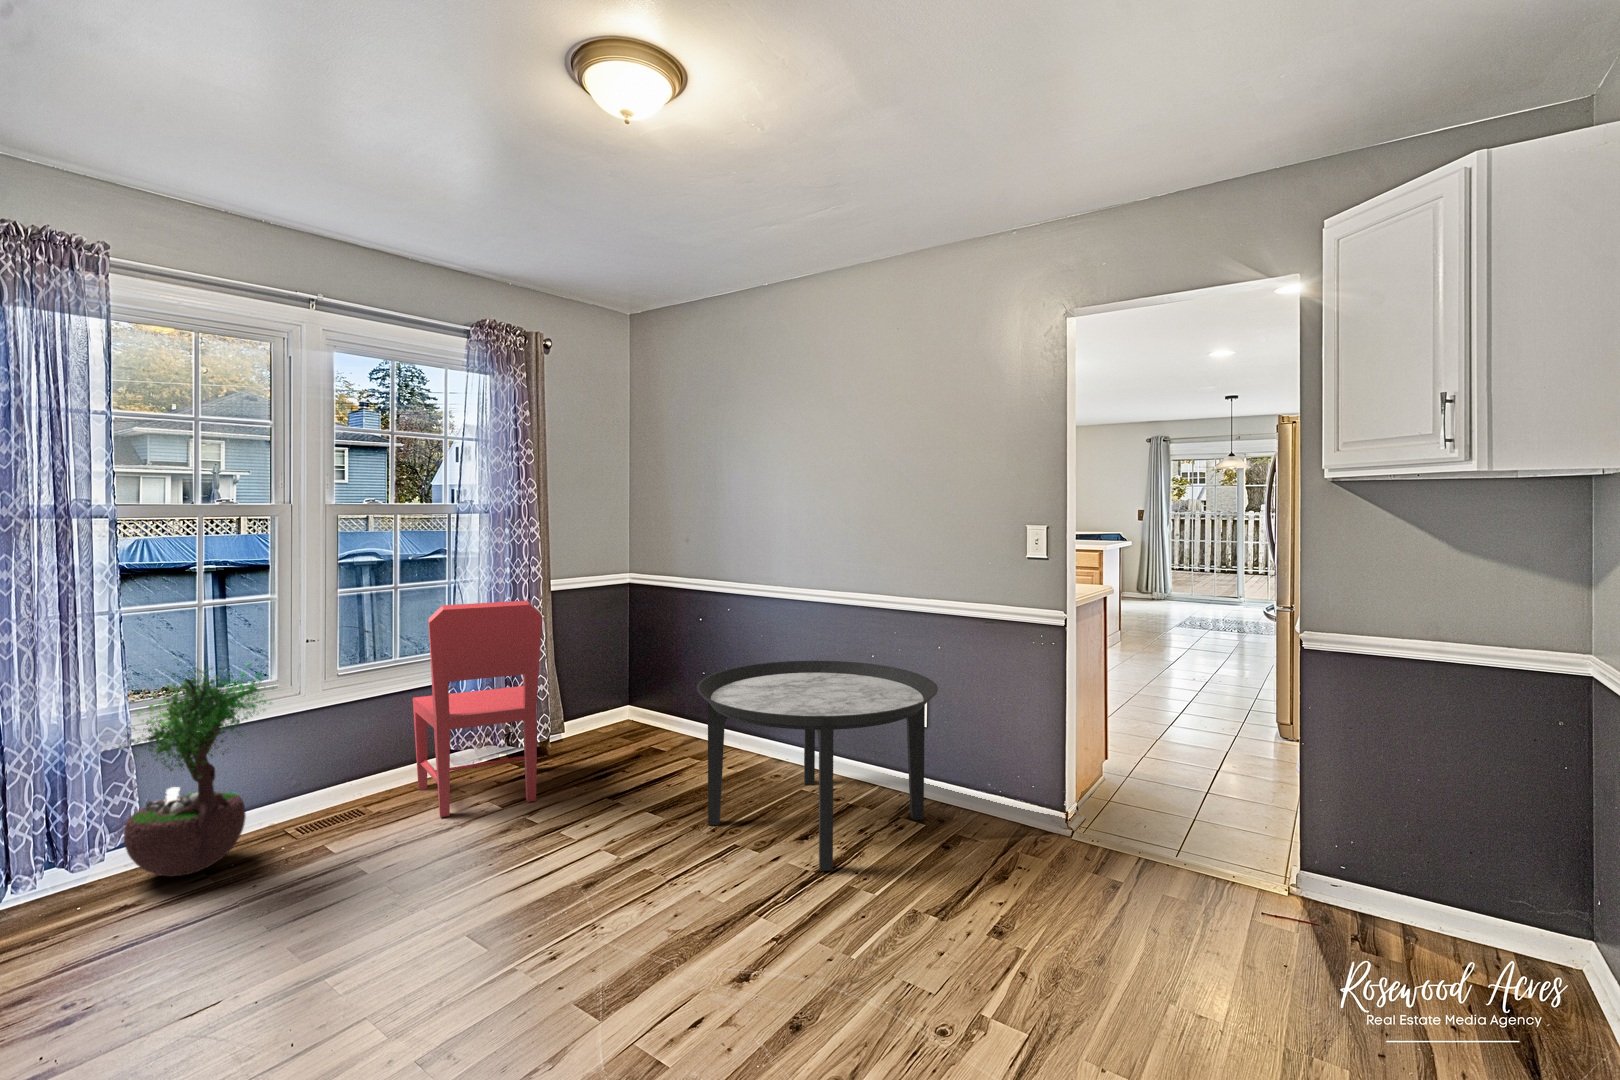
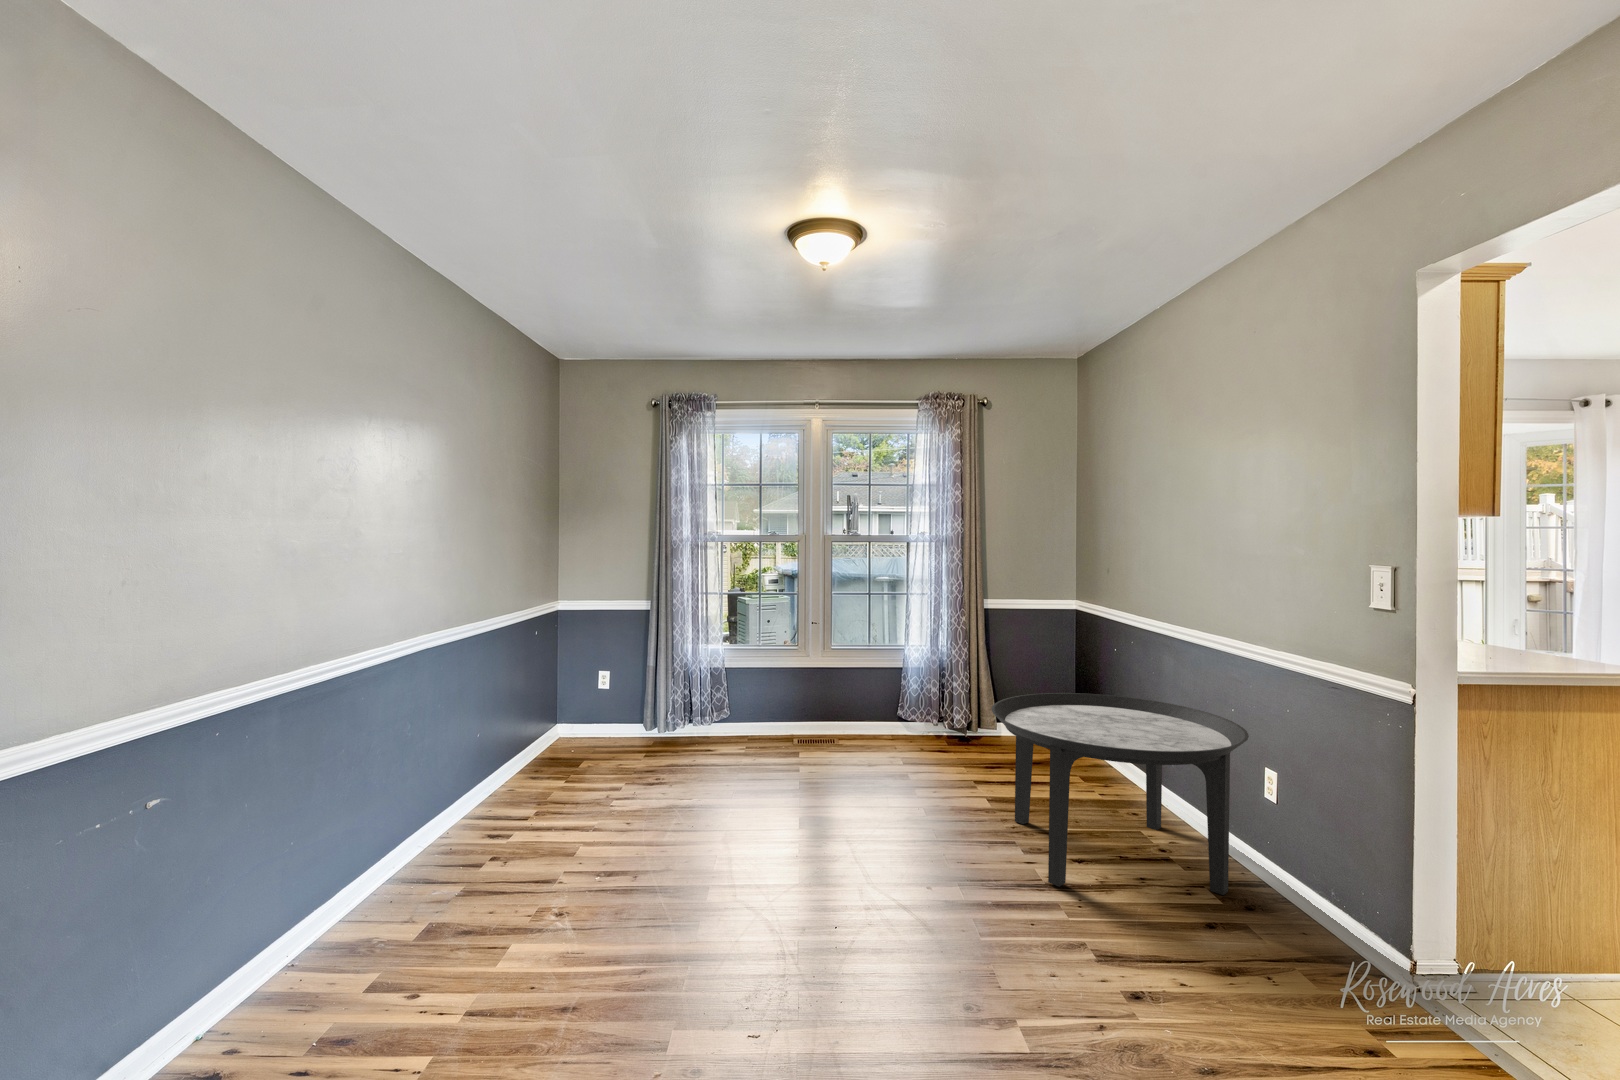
dining chair: present [413,601,542,817] -> none [861,610,960,767]
potted tree: present [119,664,274,876] -> none [707,623,780,745]

